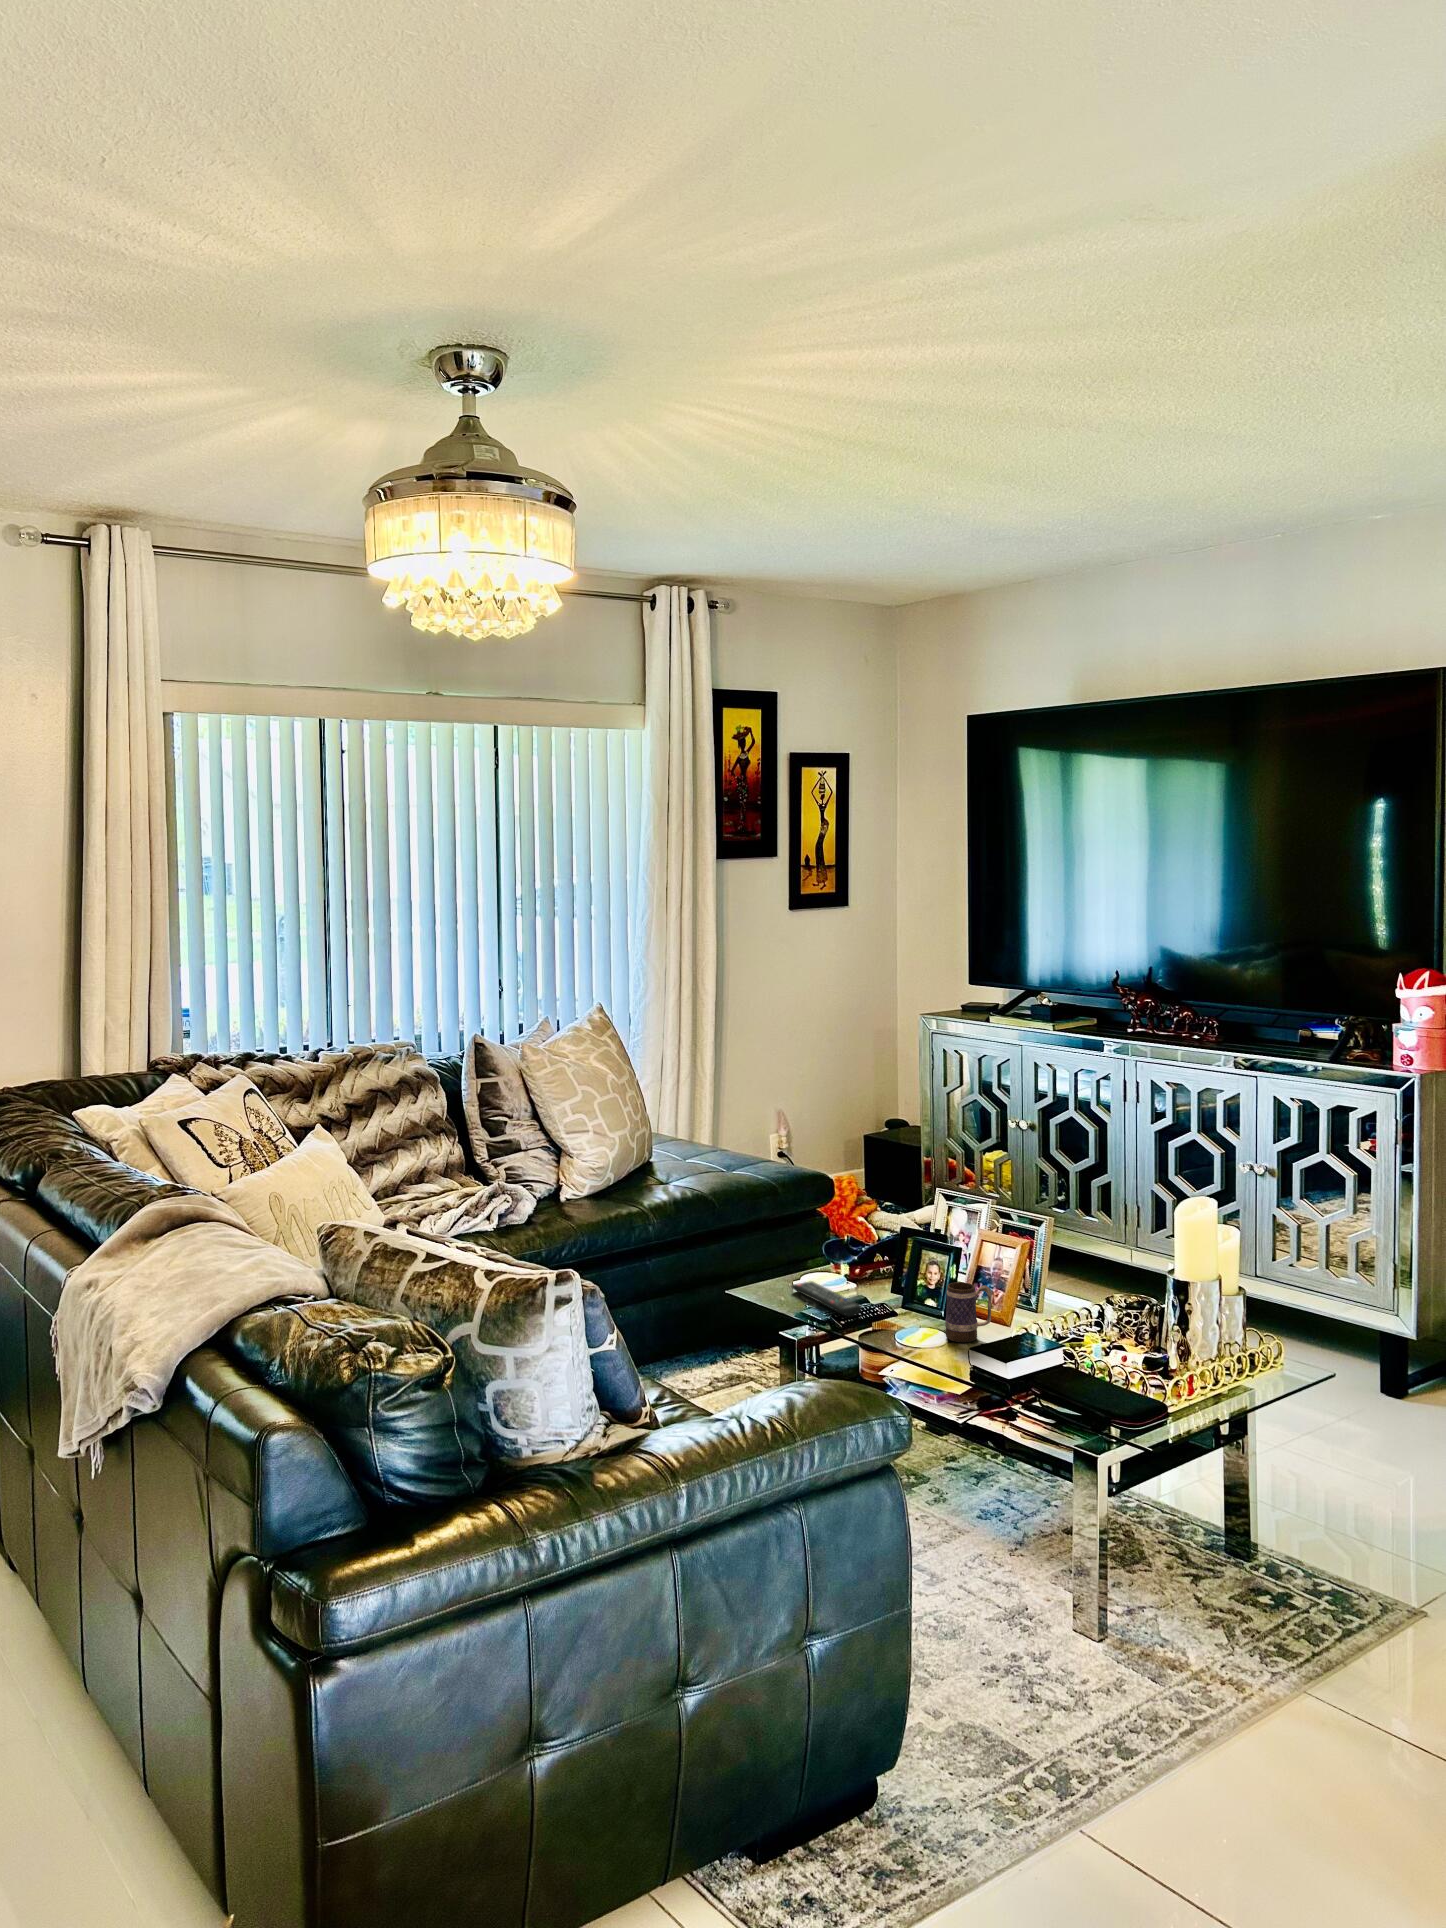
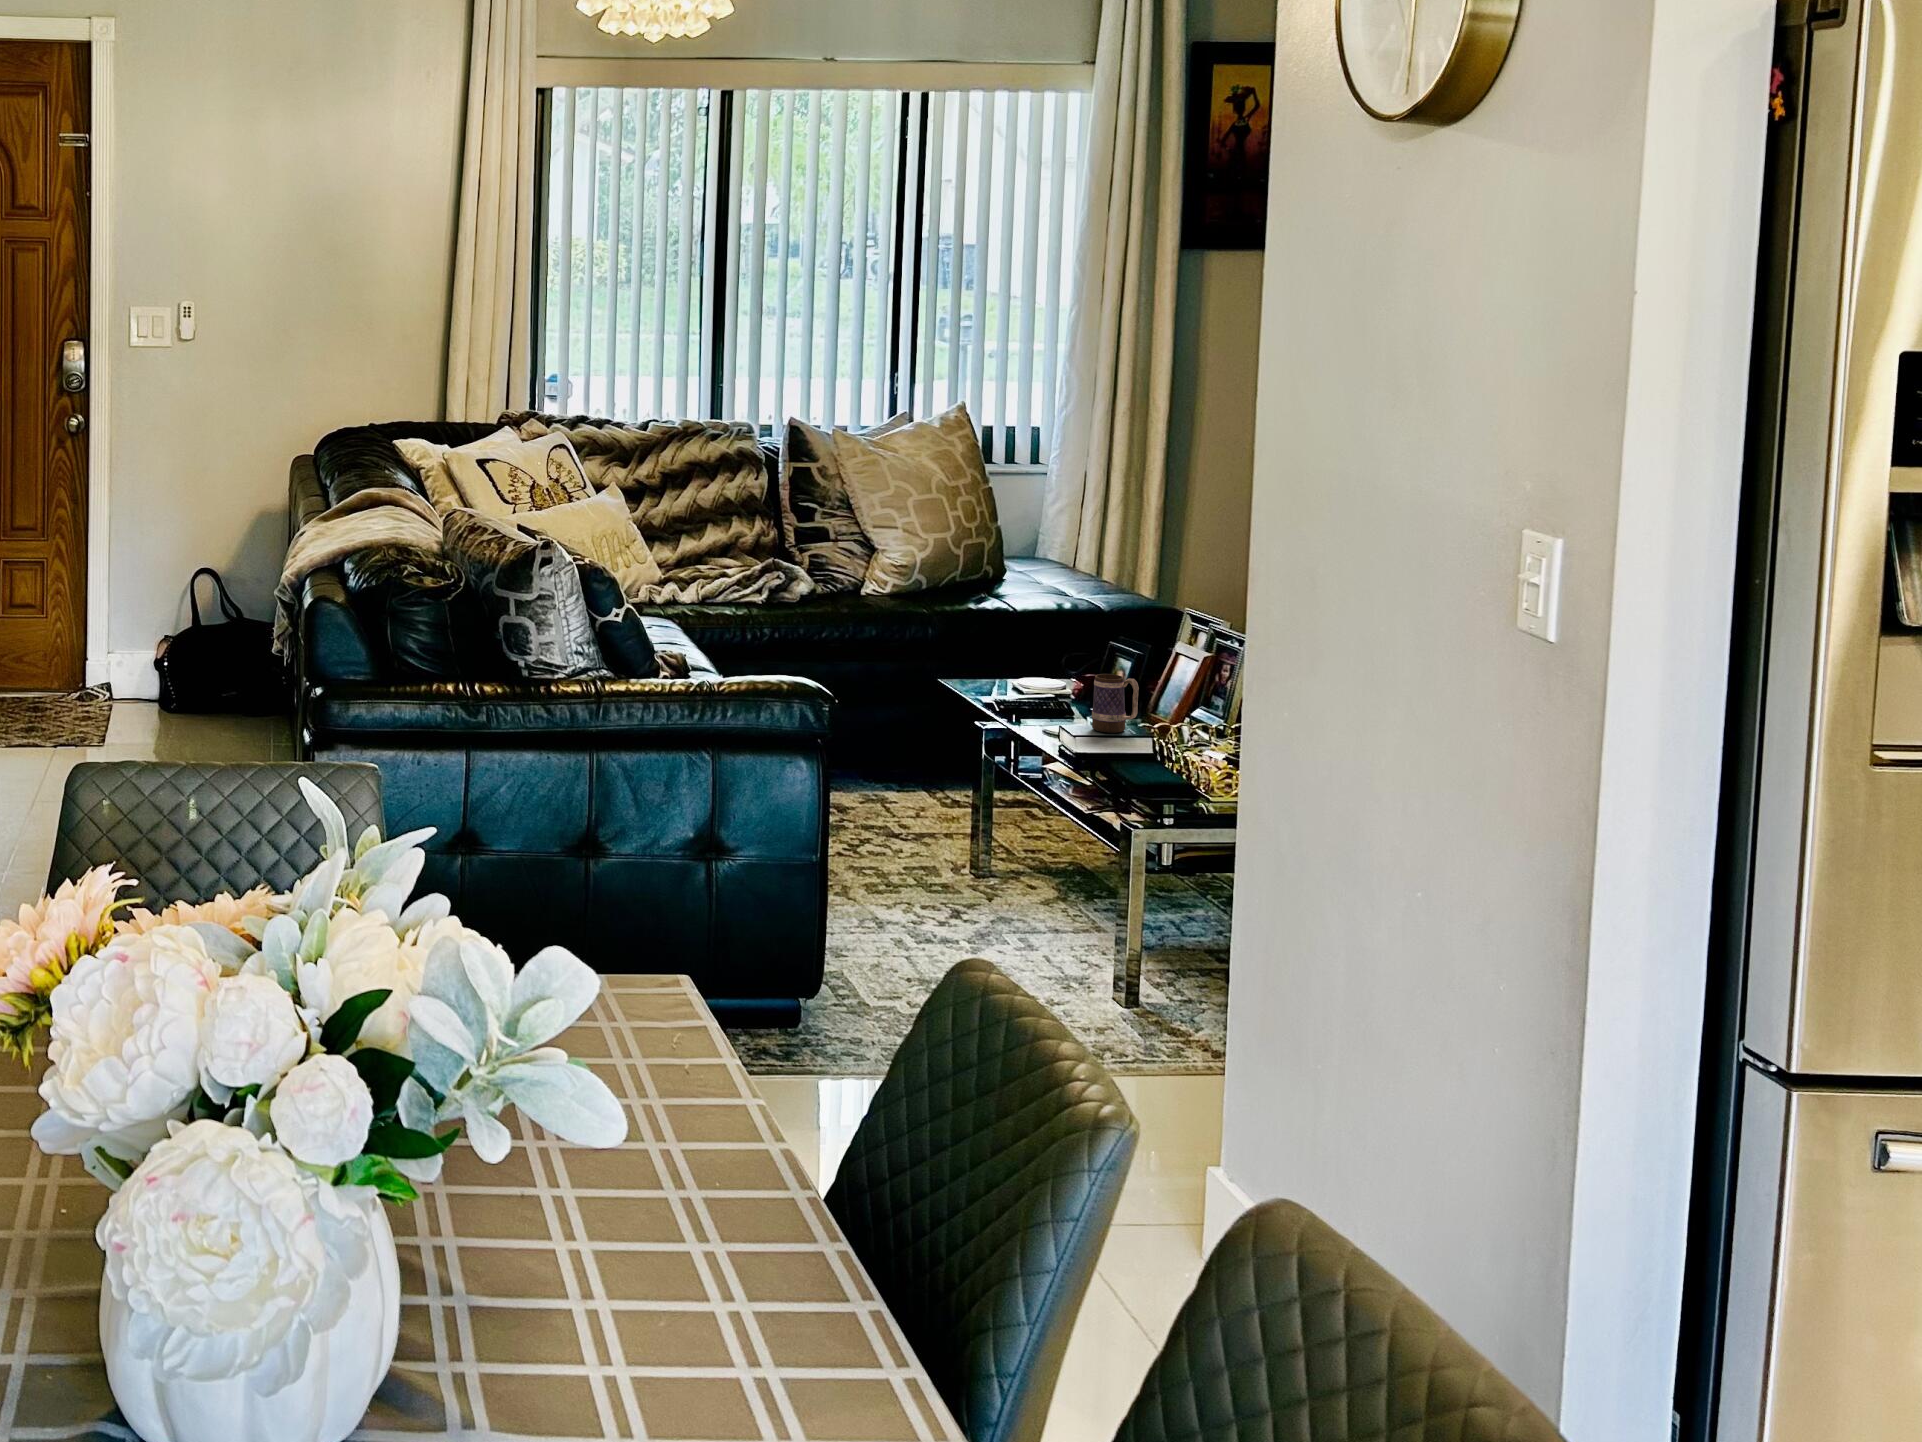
remote control: present [792,1281,862,1316] -> none [1001,675,1042,704]

